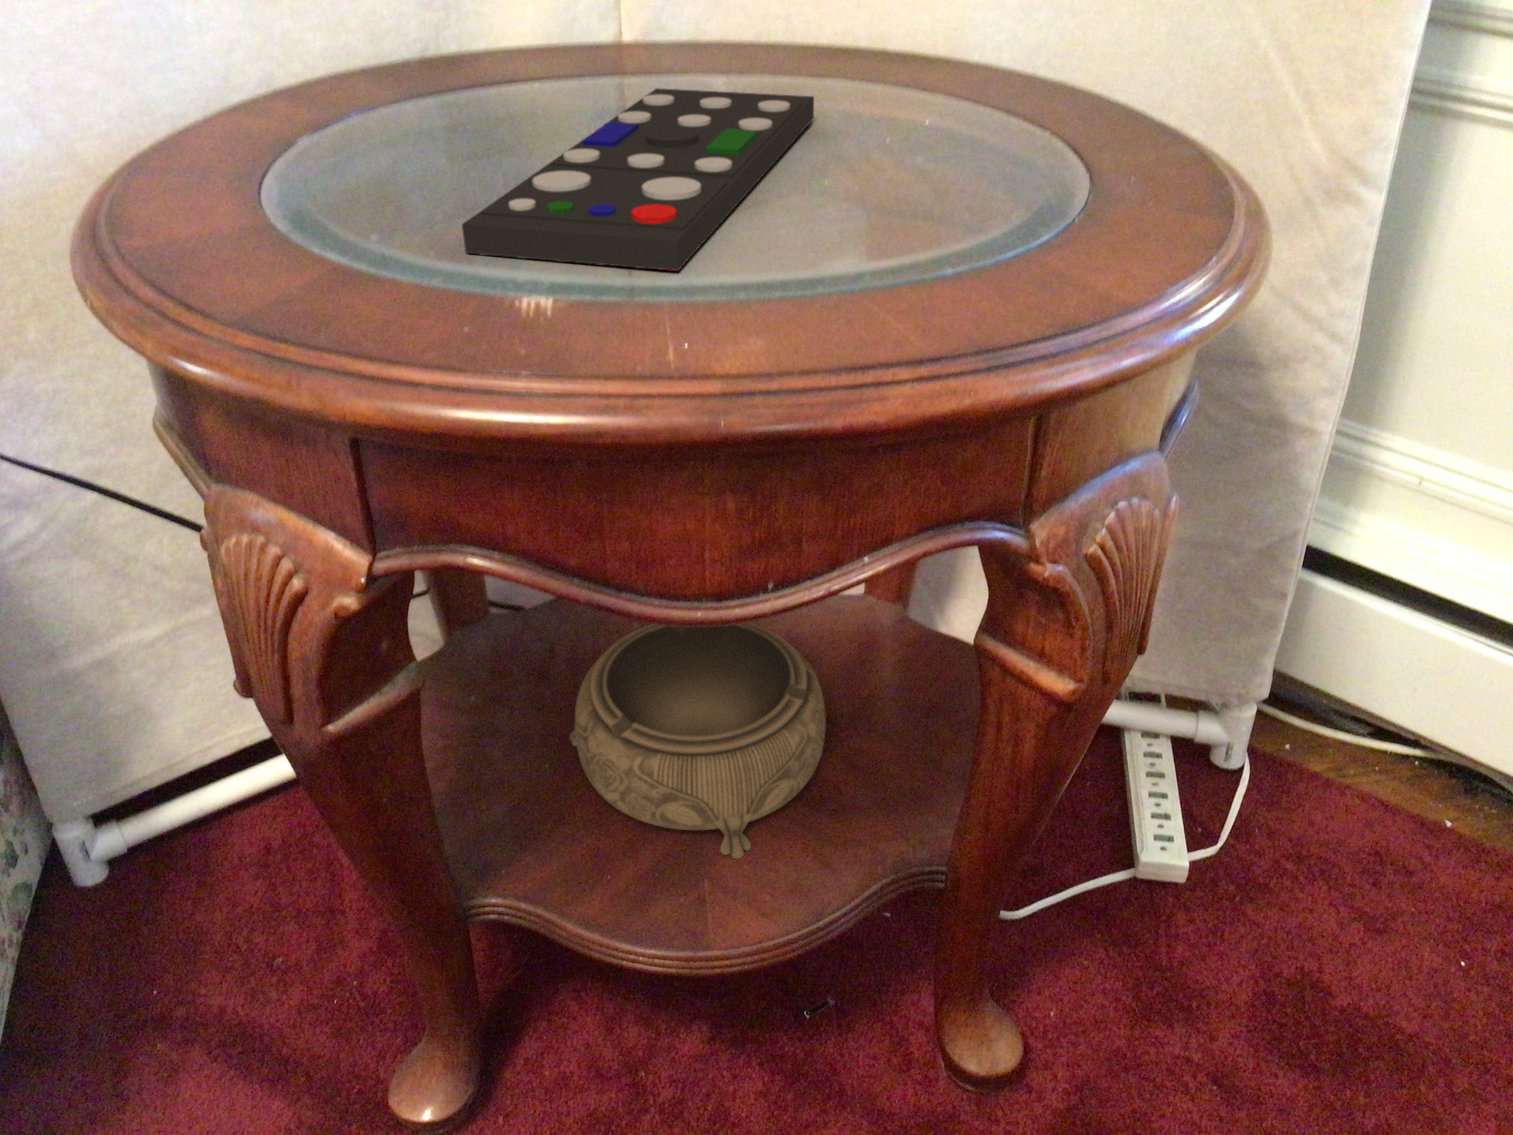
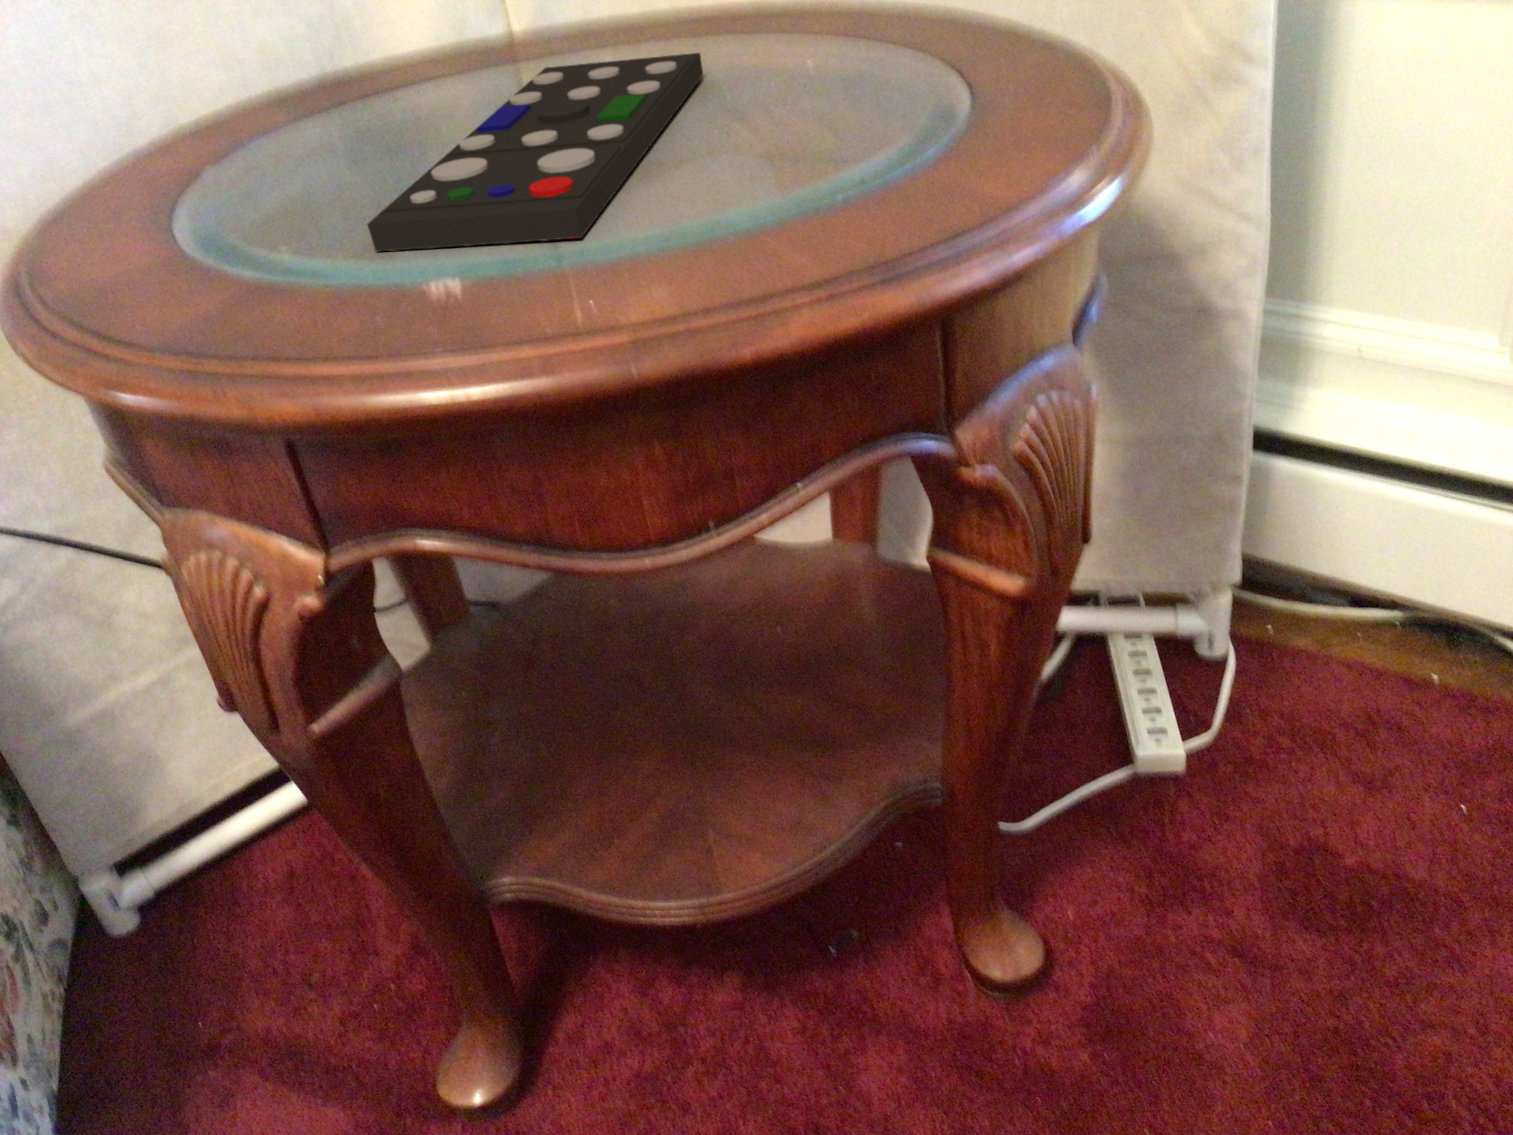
decorative bowl: present [570,621,826,859] -> none [559,578,807,808]

